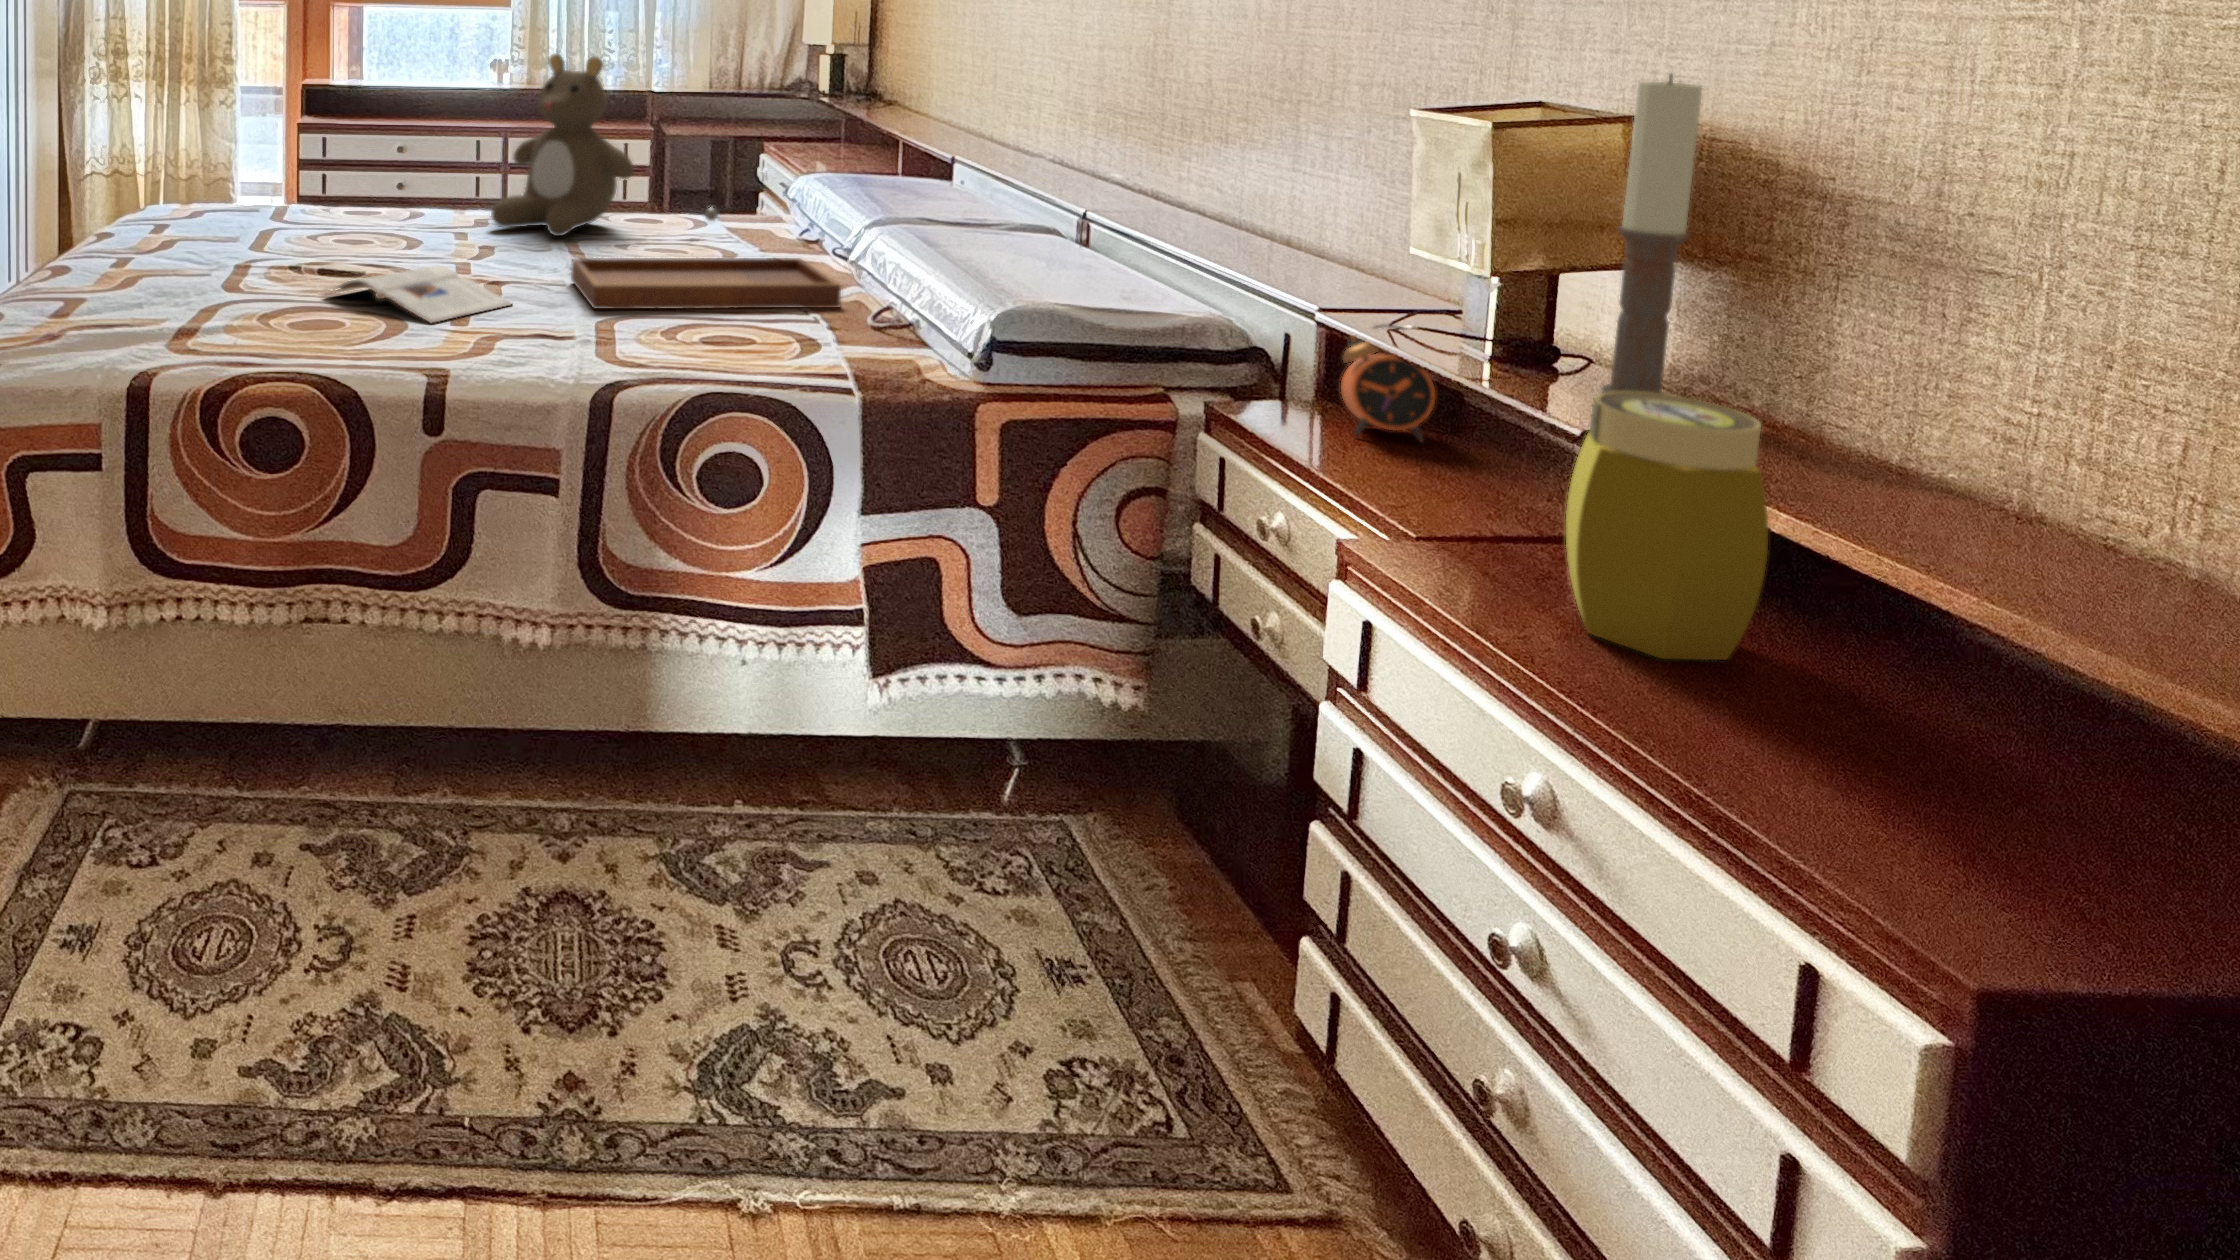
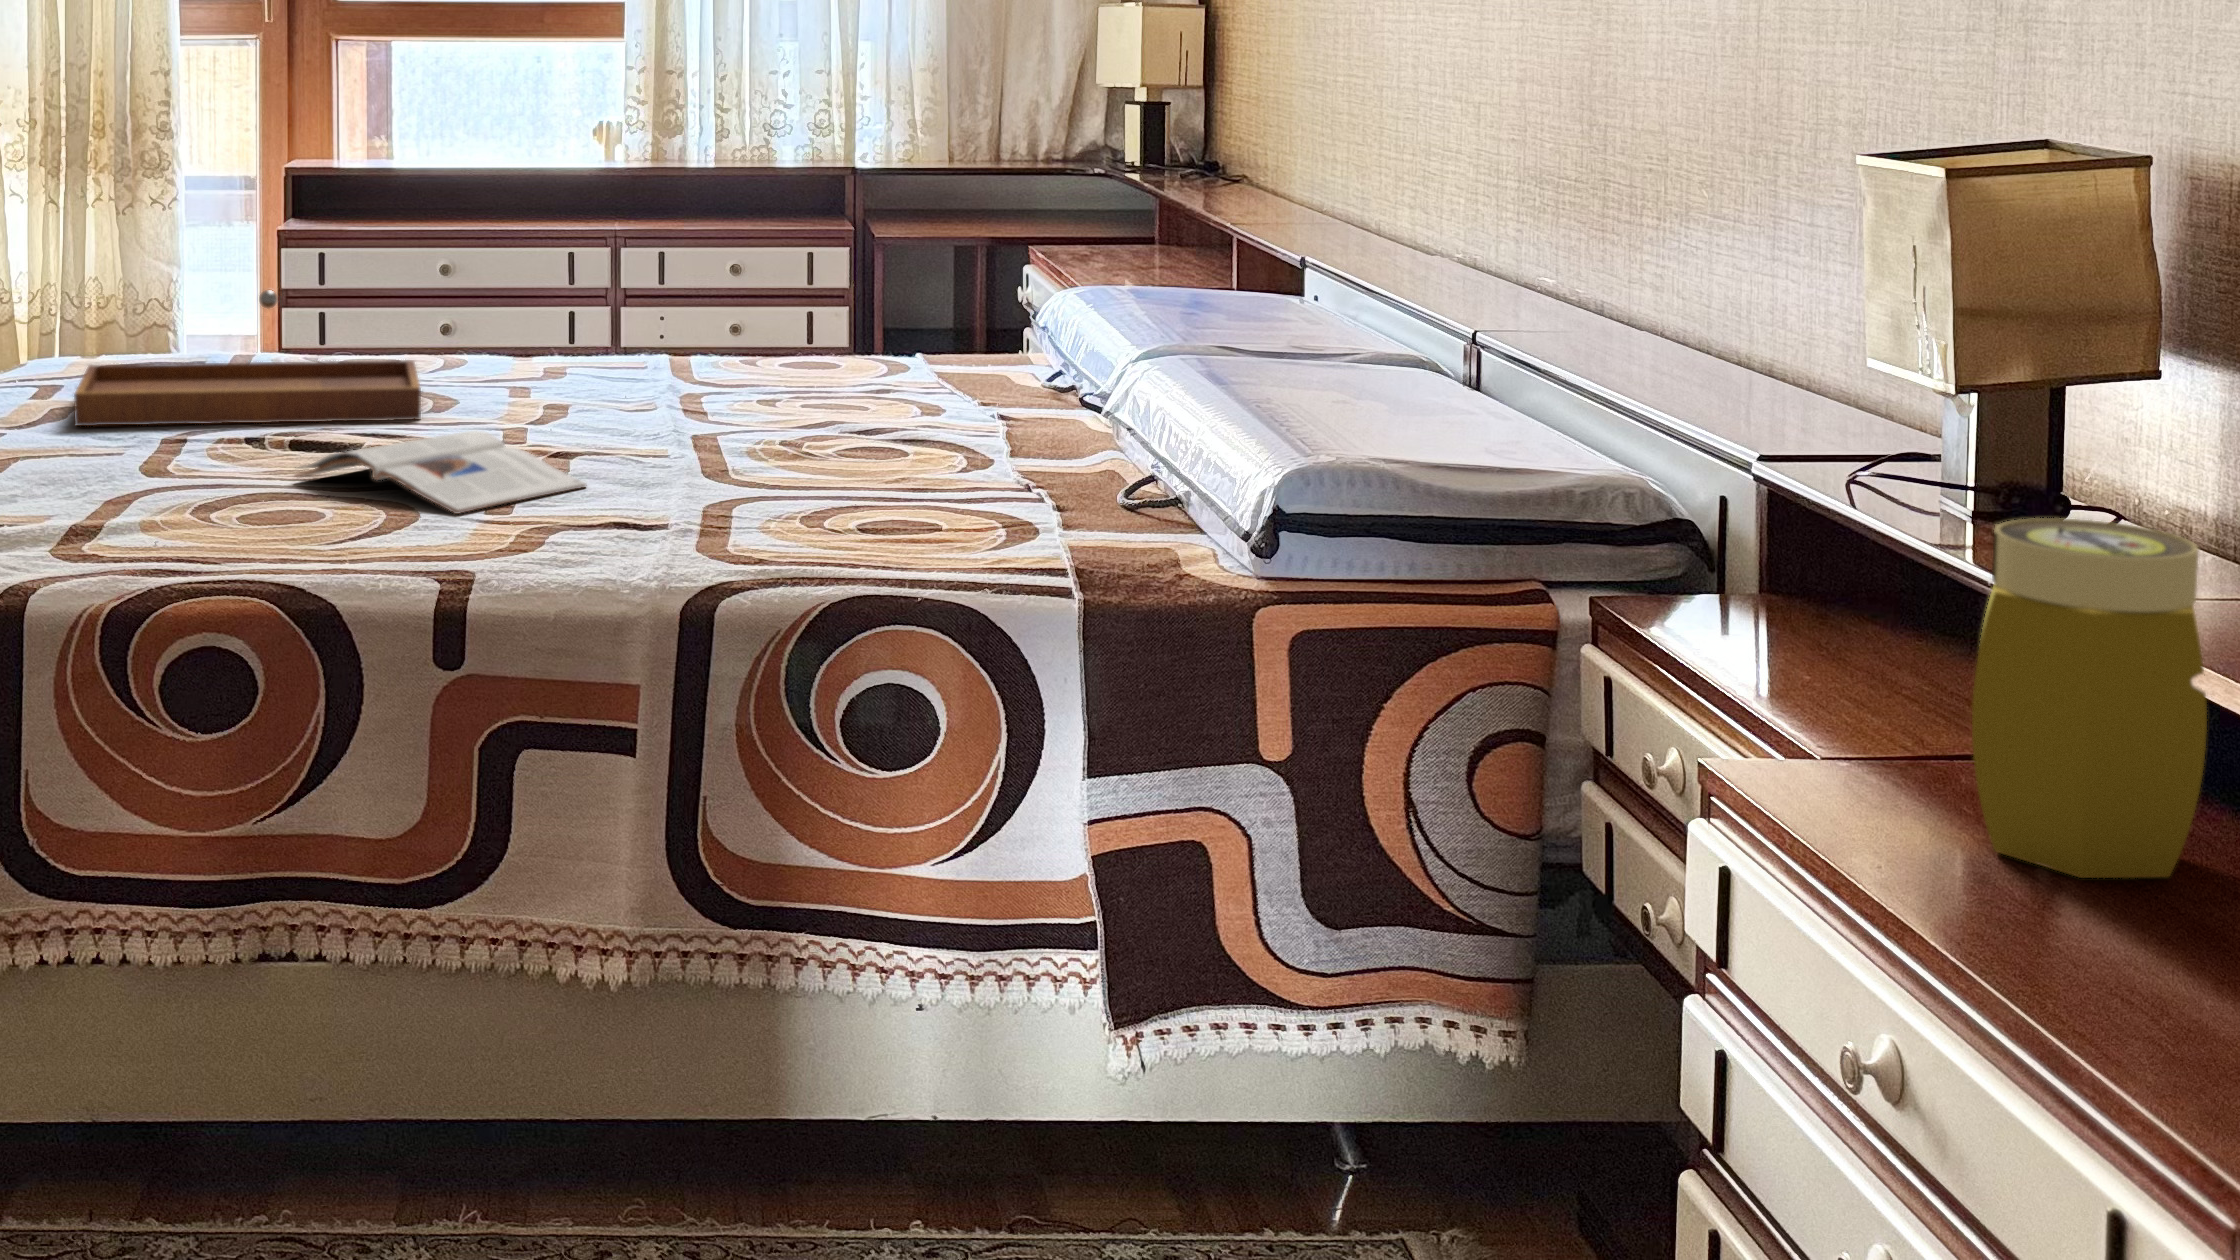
teddy bear: present [491,54,634,236] -> none [569,101,794,389]
candle: present [1601,75,1702,394] -> none [2082,83,2187,551]
tray: present [571,208,841,309] -> present [74,290,421,426]
alarm clock: present [1341,324,1435,442] -> none [1777,465,1904,637]

